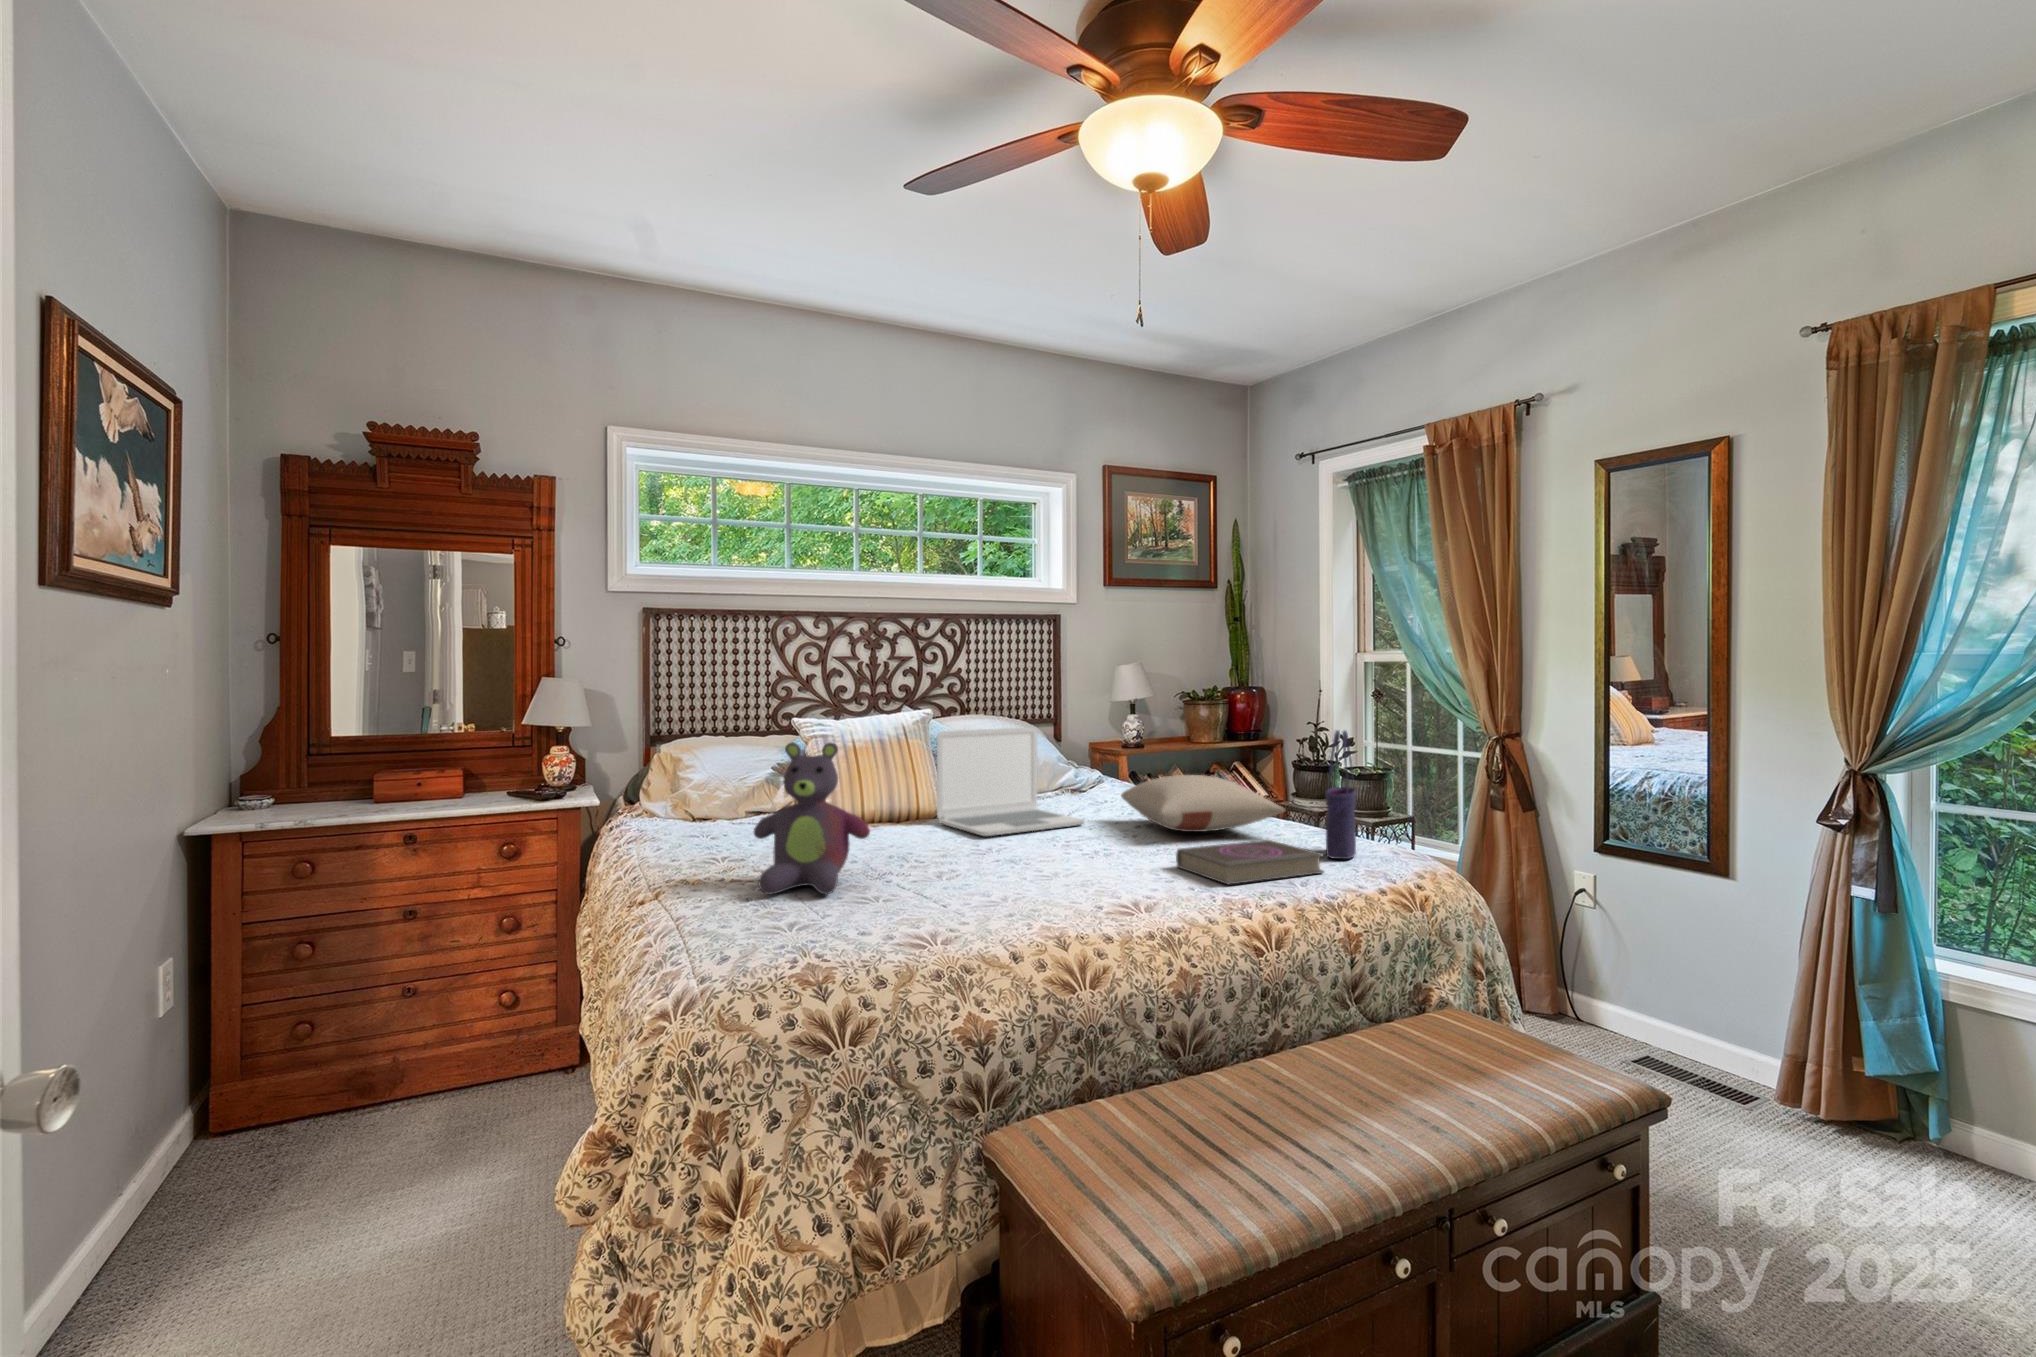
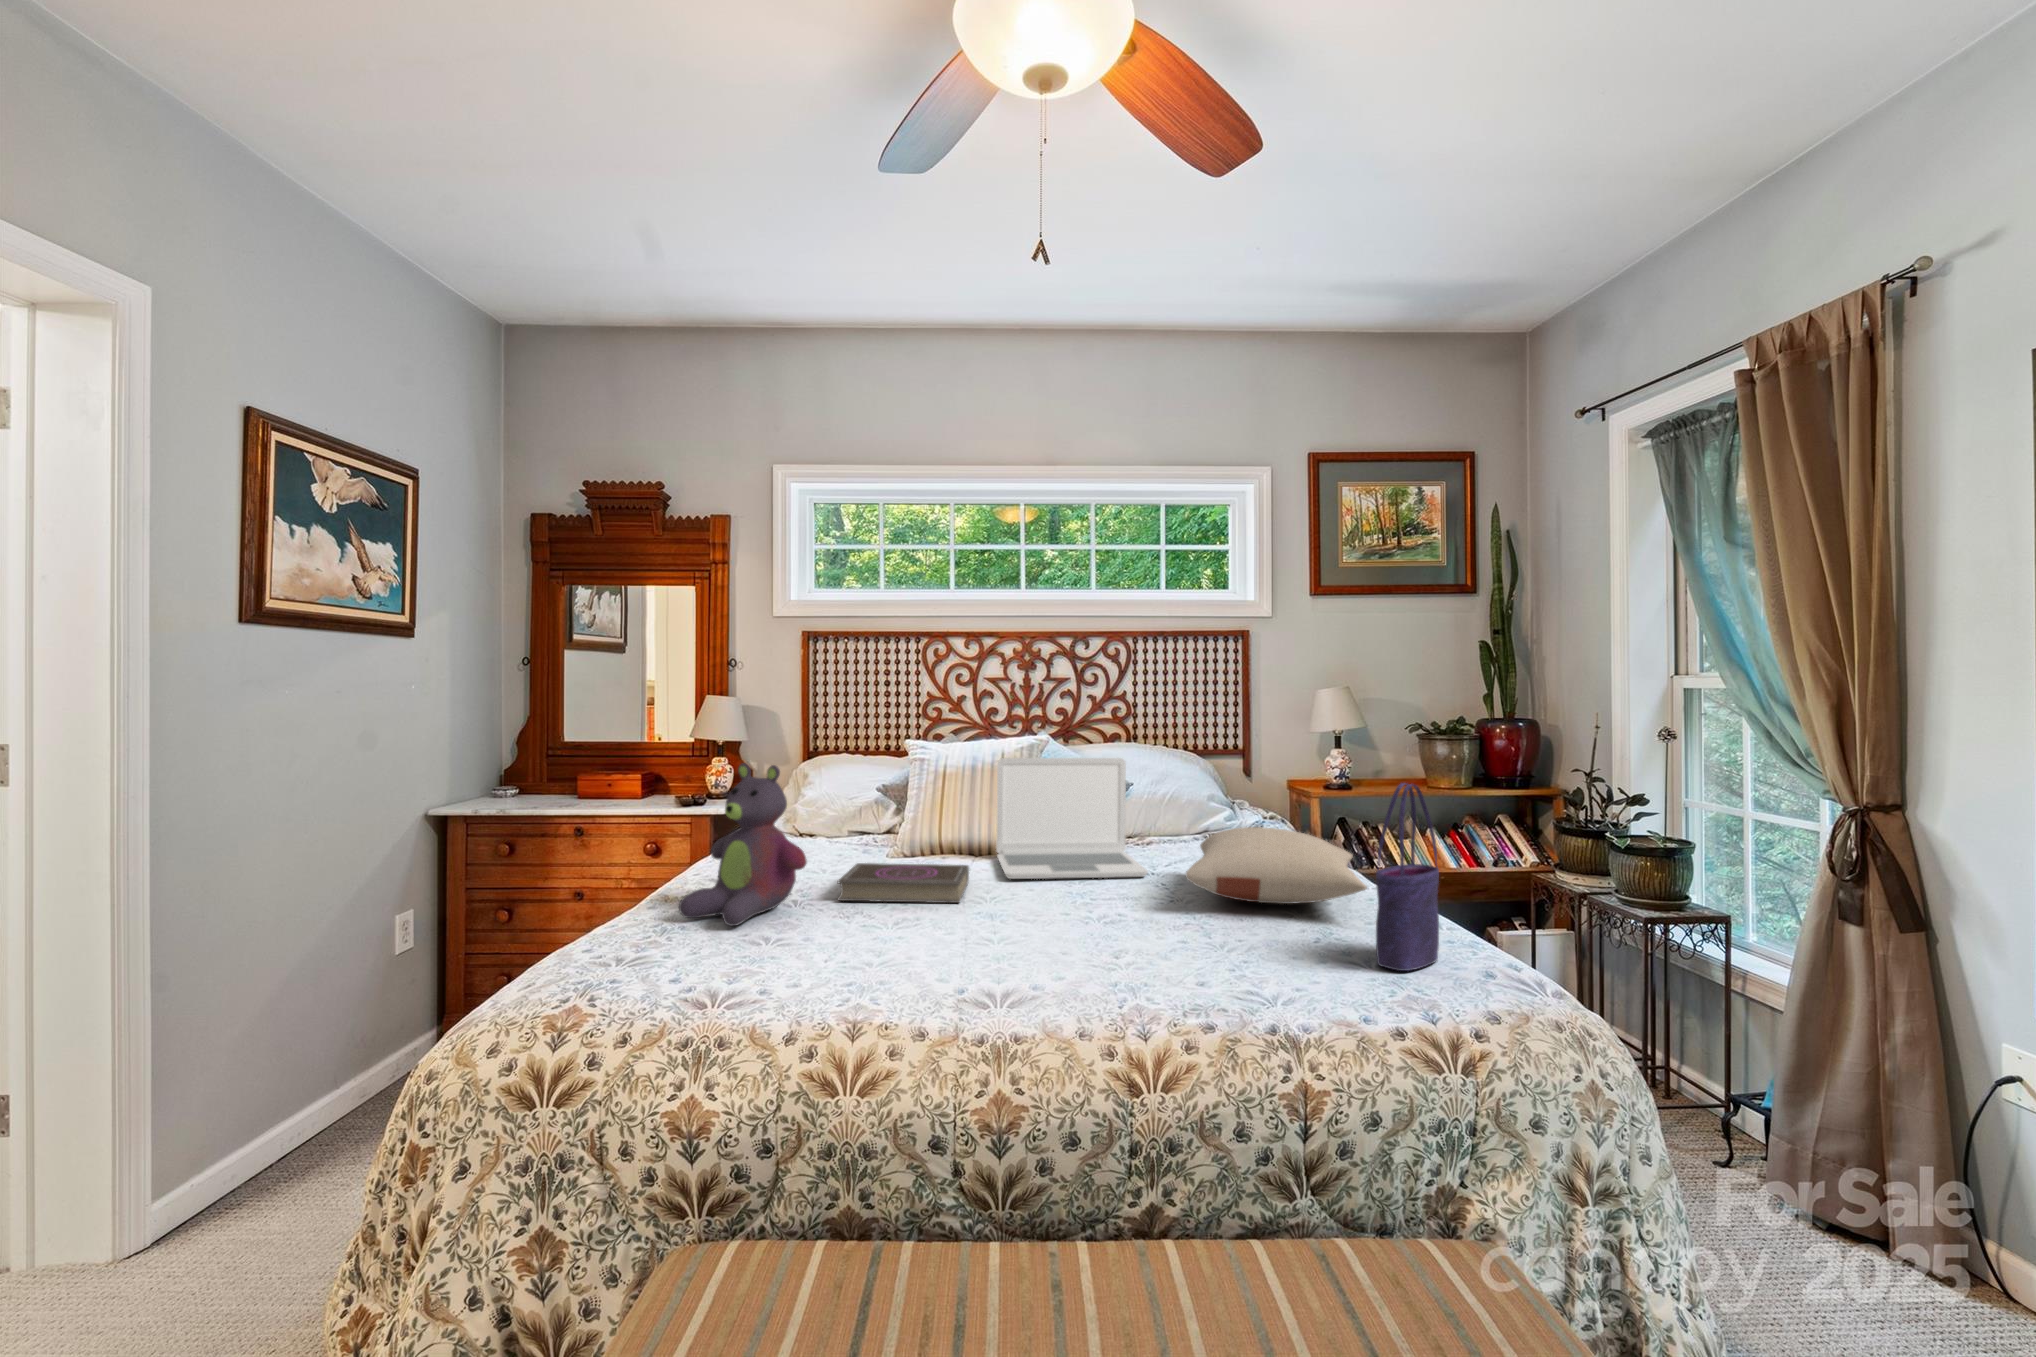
book: present [1176,840,1324,884] -> present [837,863,969,903]

